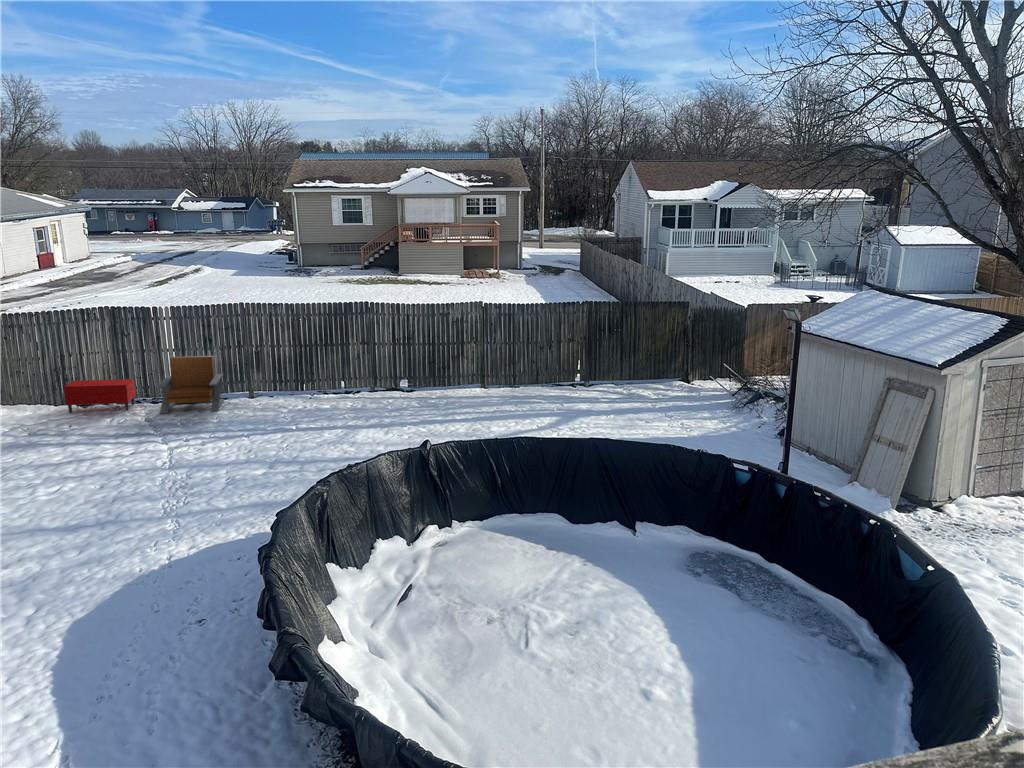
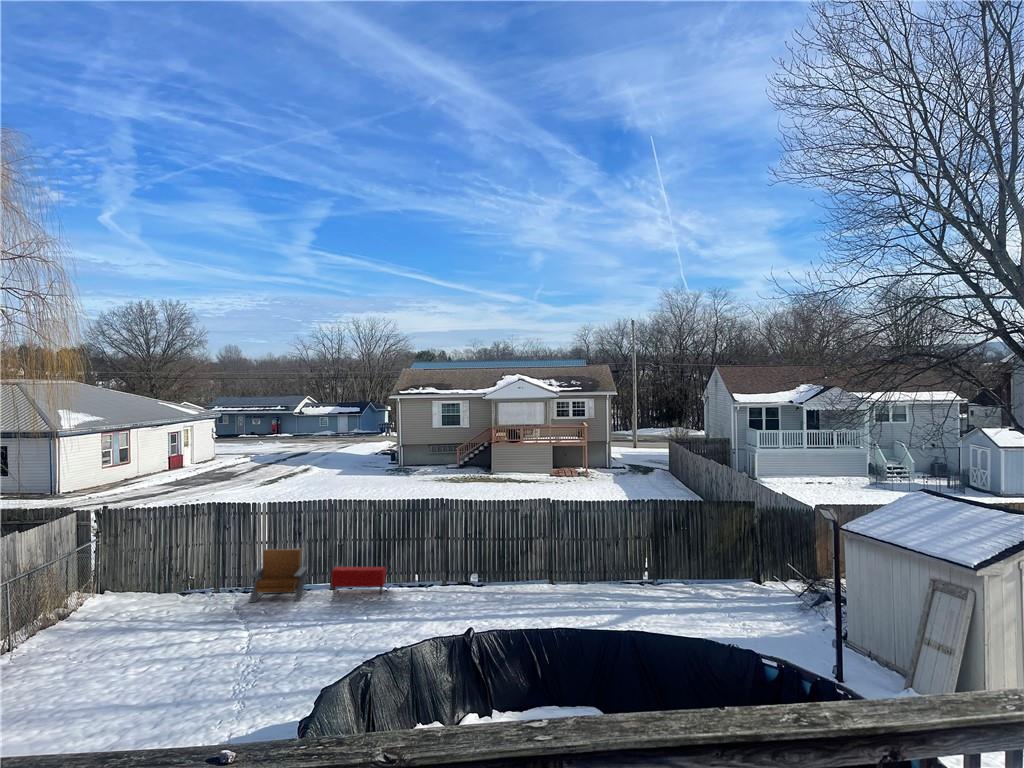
bench: present [64,379,135,413] -> present [332,567,386,594]

